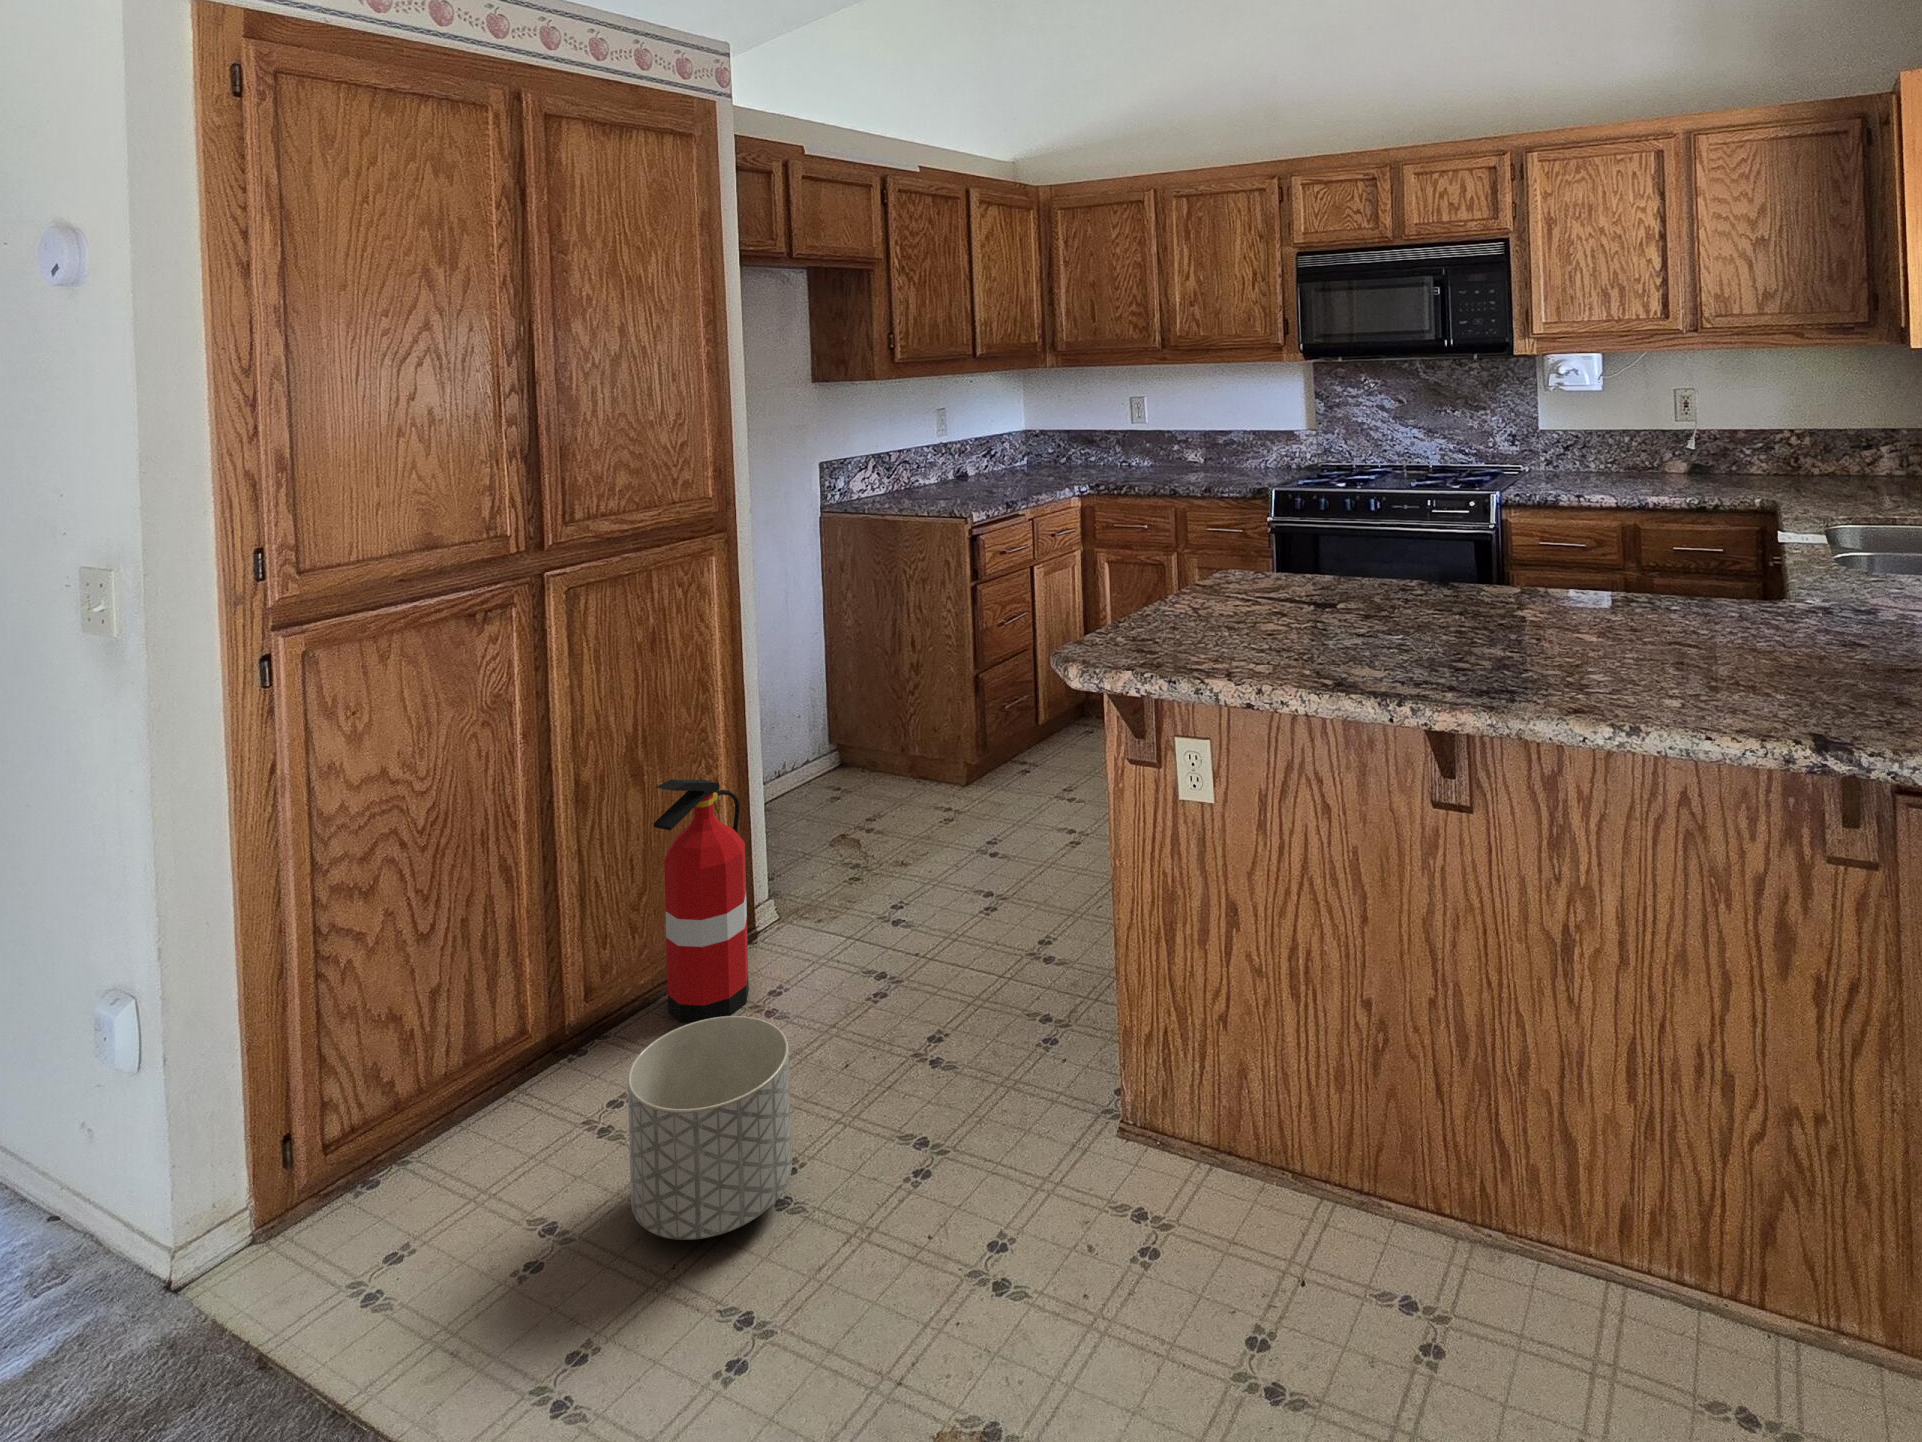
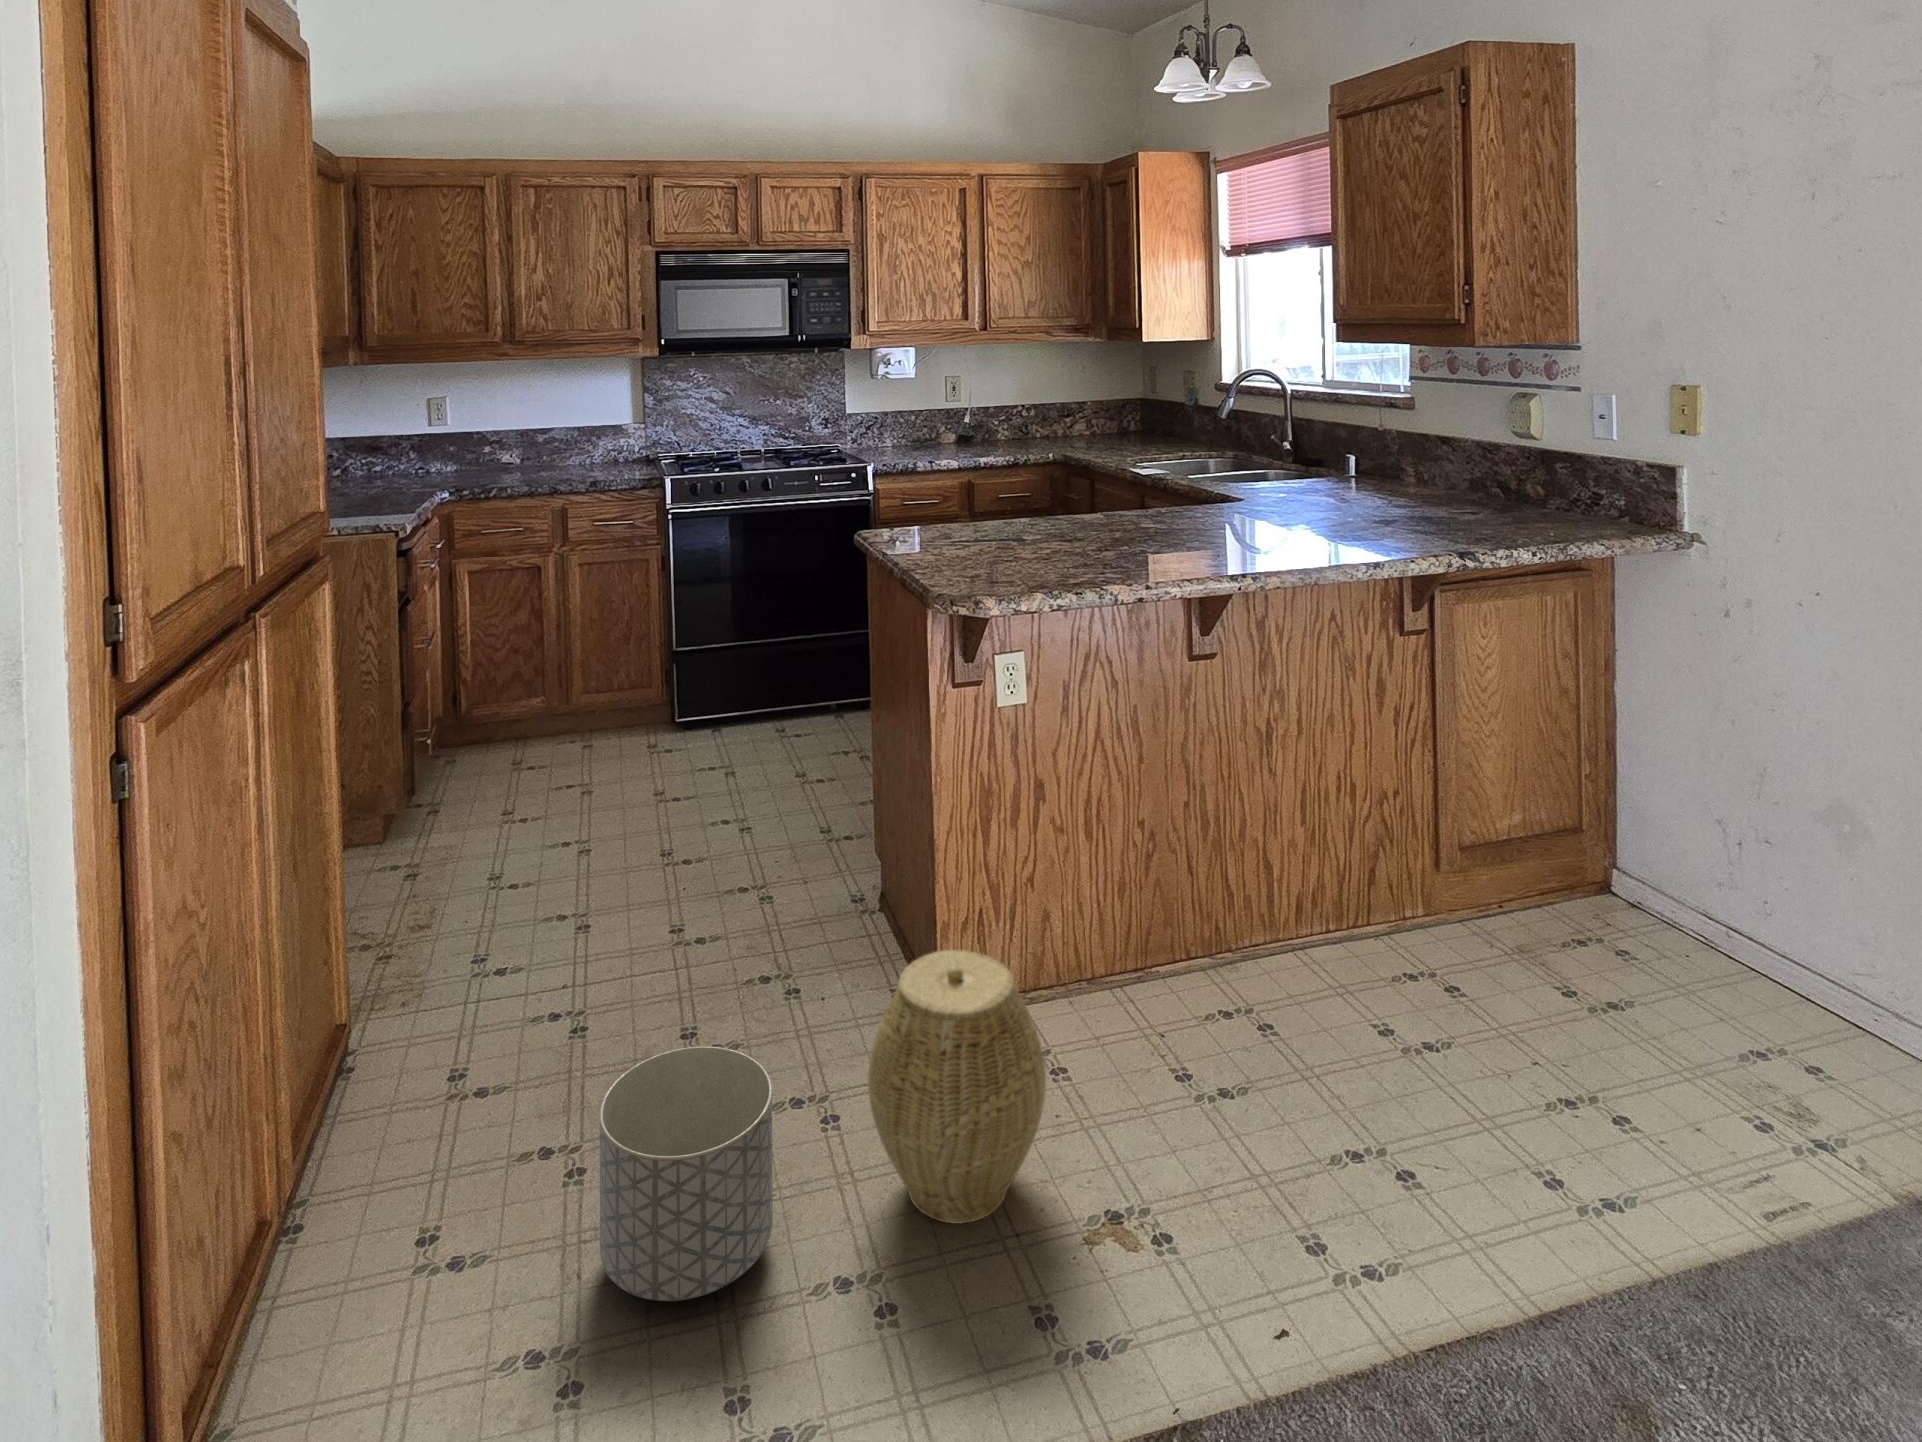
fire extinguisher: present [654,779,749,1023] -> none [334,857,440,1165]
woven basket: none [829,1030,1023,1334] -> present [868,950,1046,1224]

